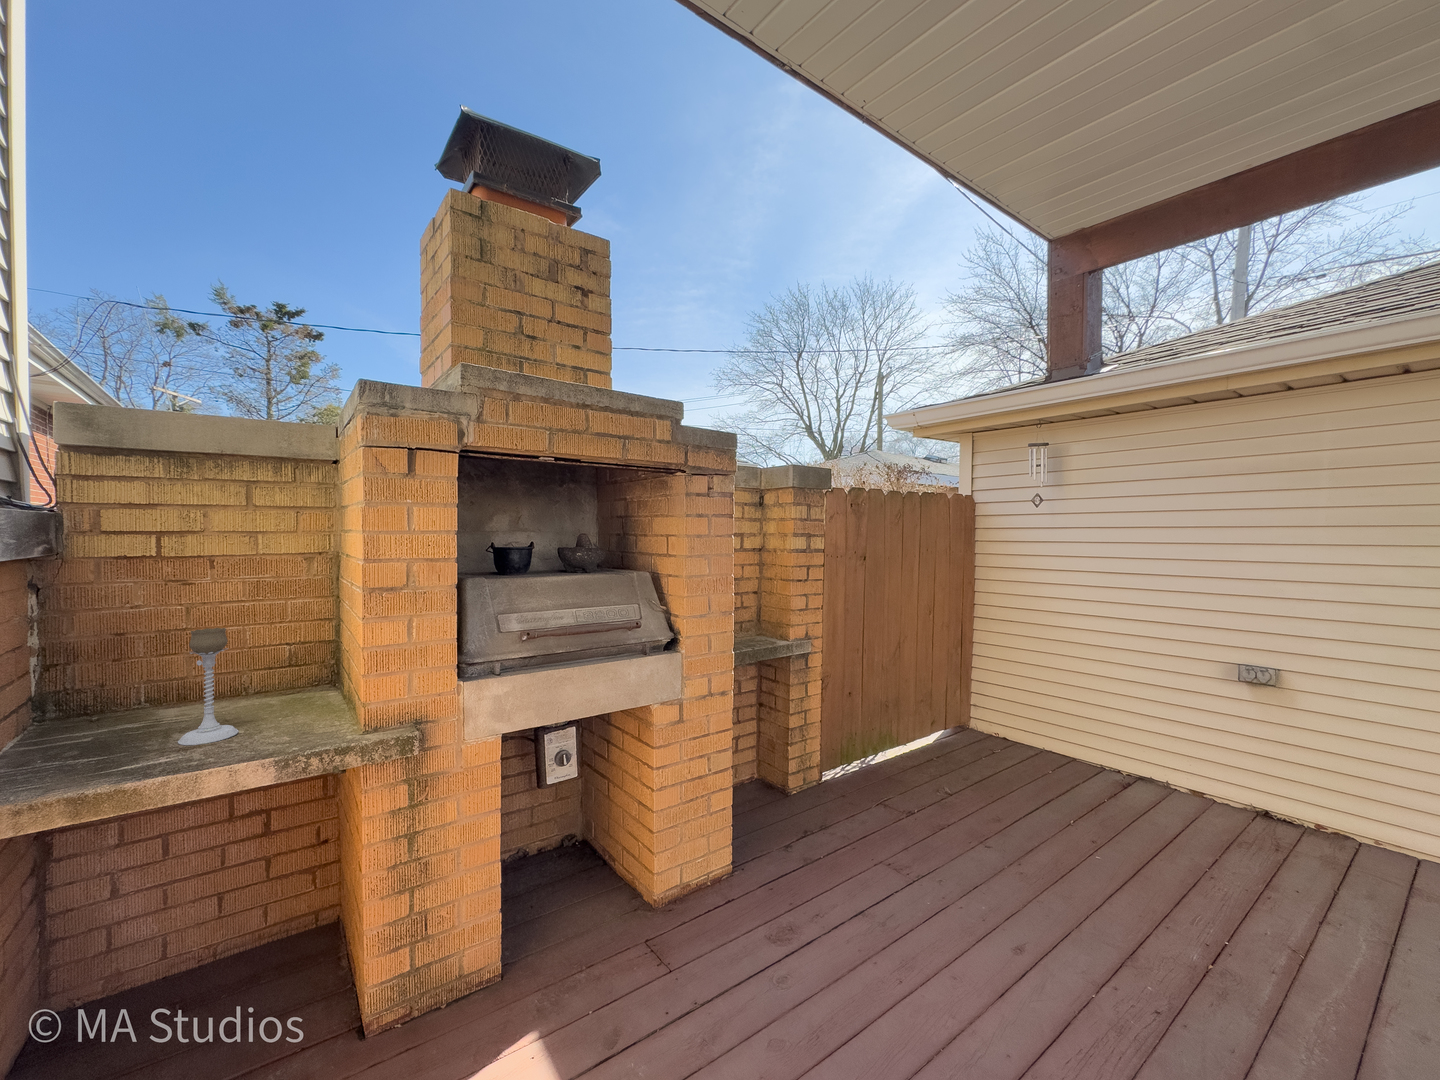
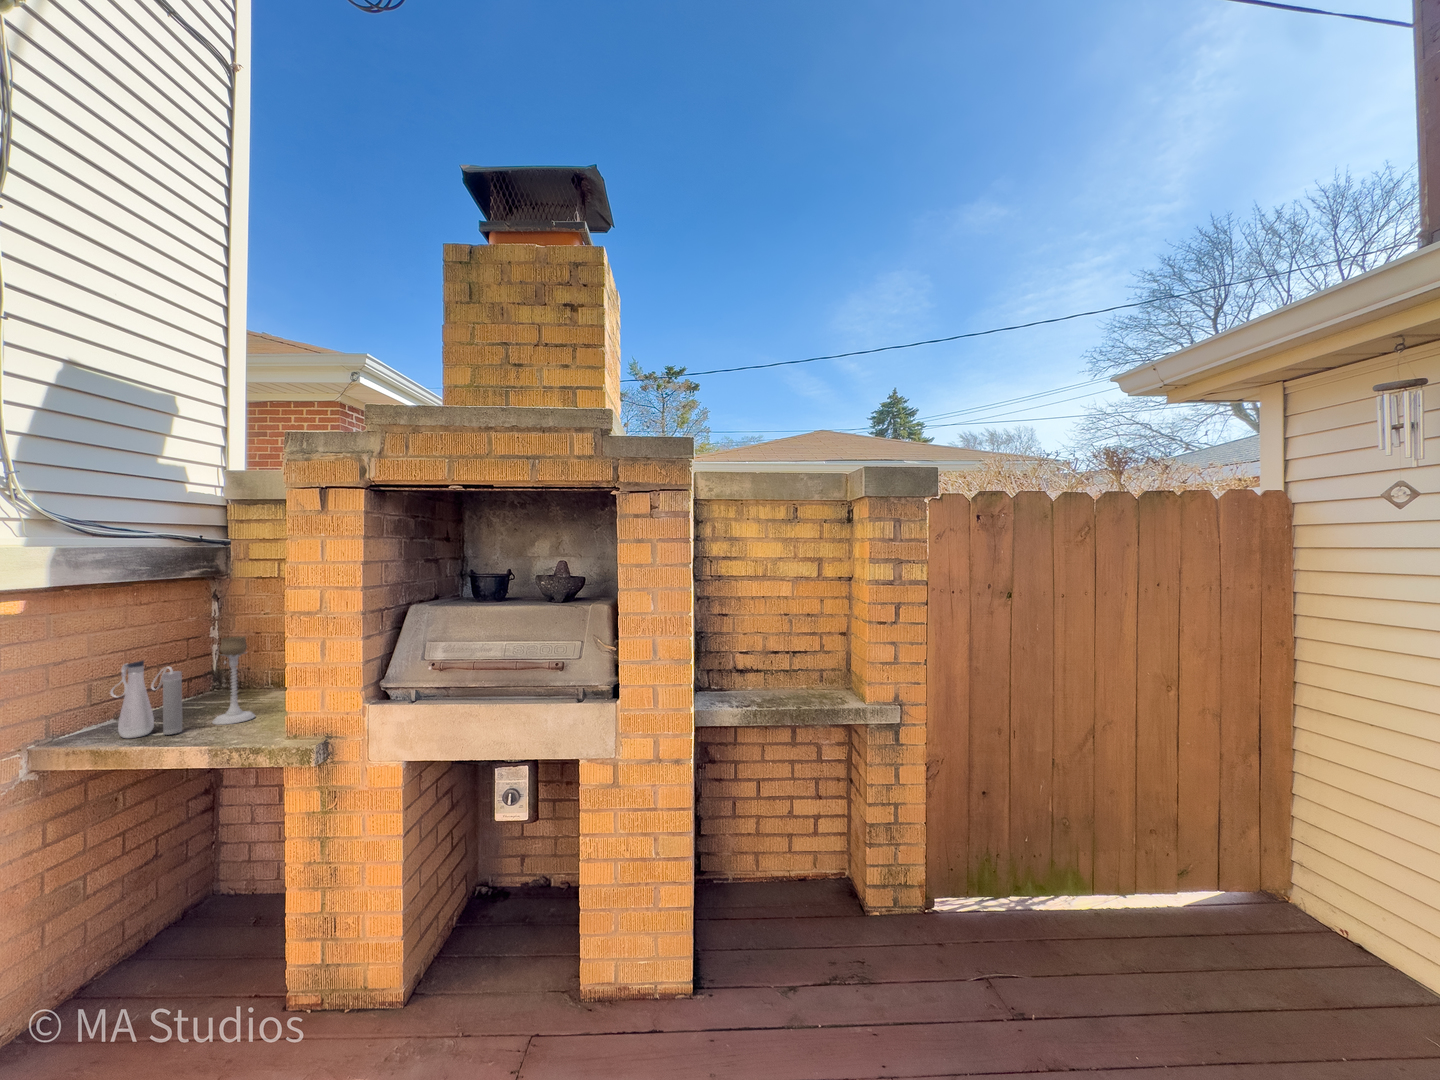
water bottle: none [50,664,173,779] -> present [110,660,182,738]

